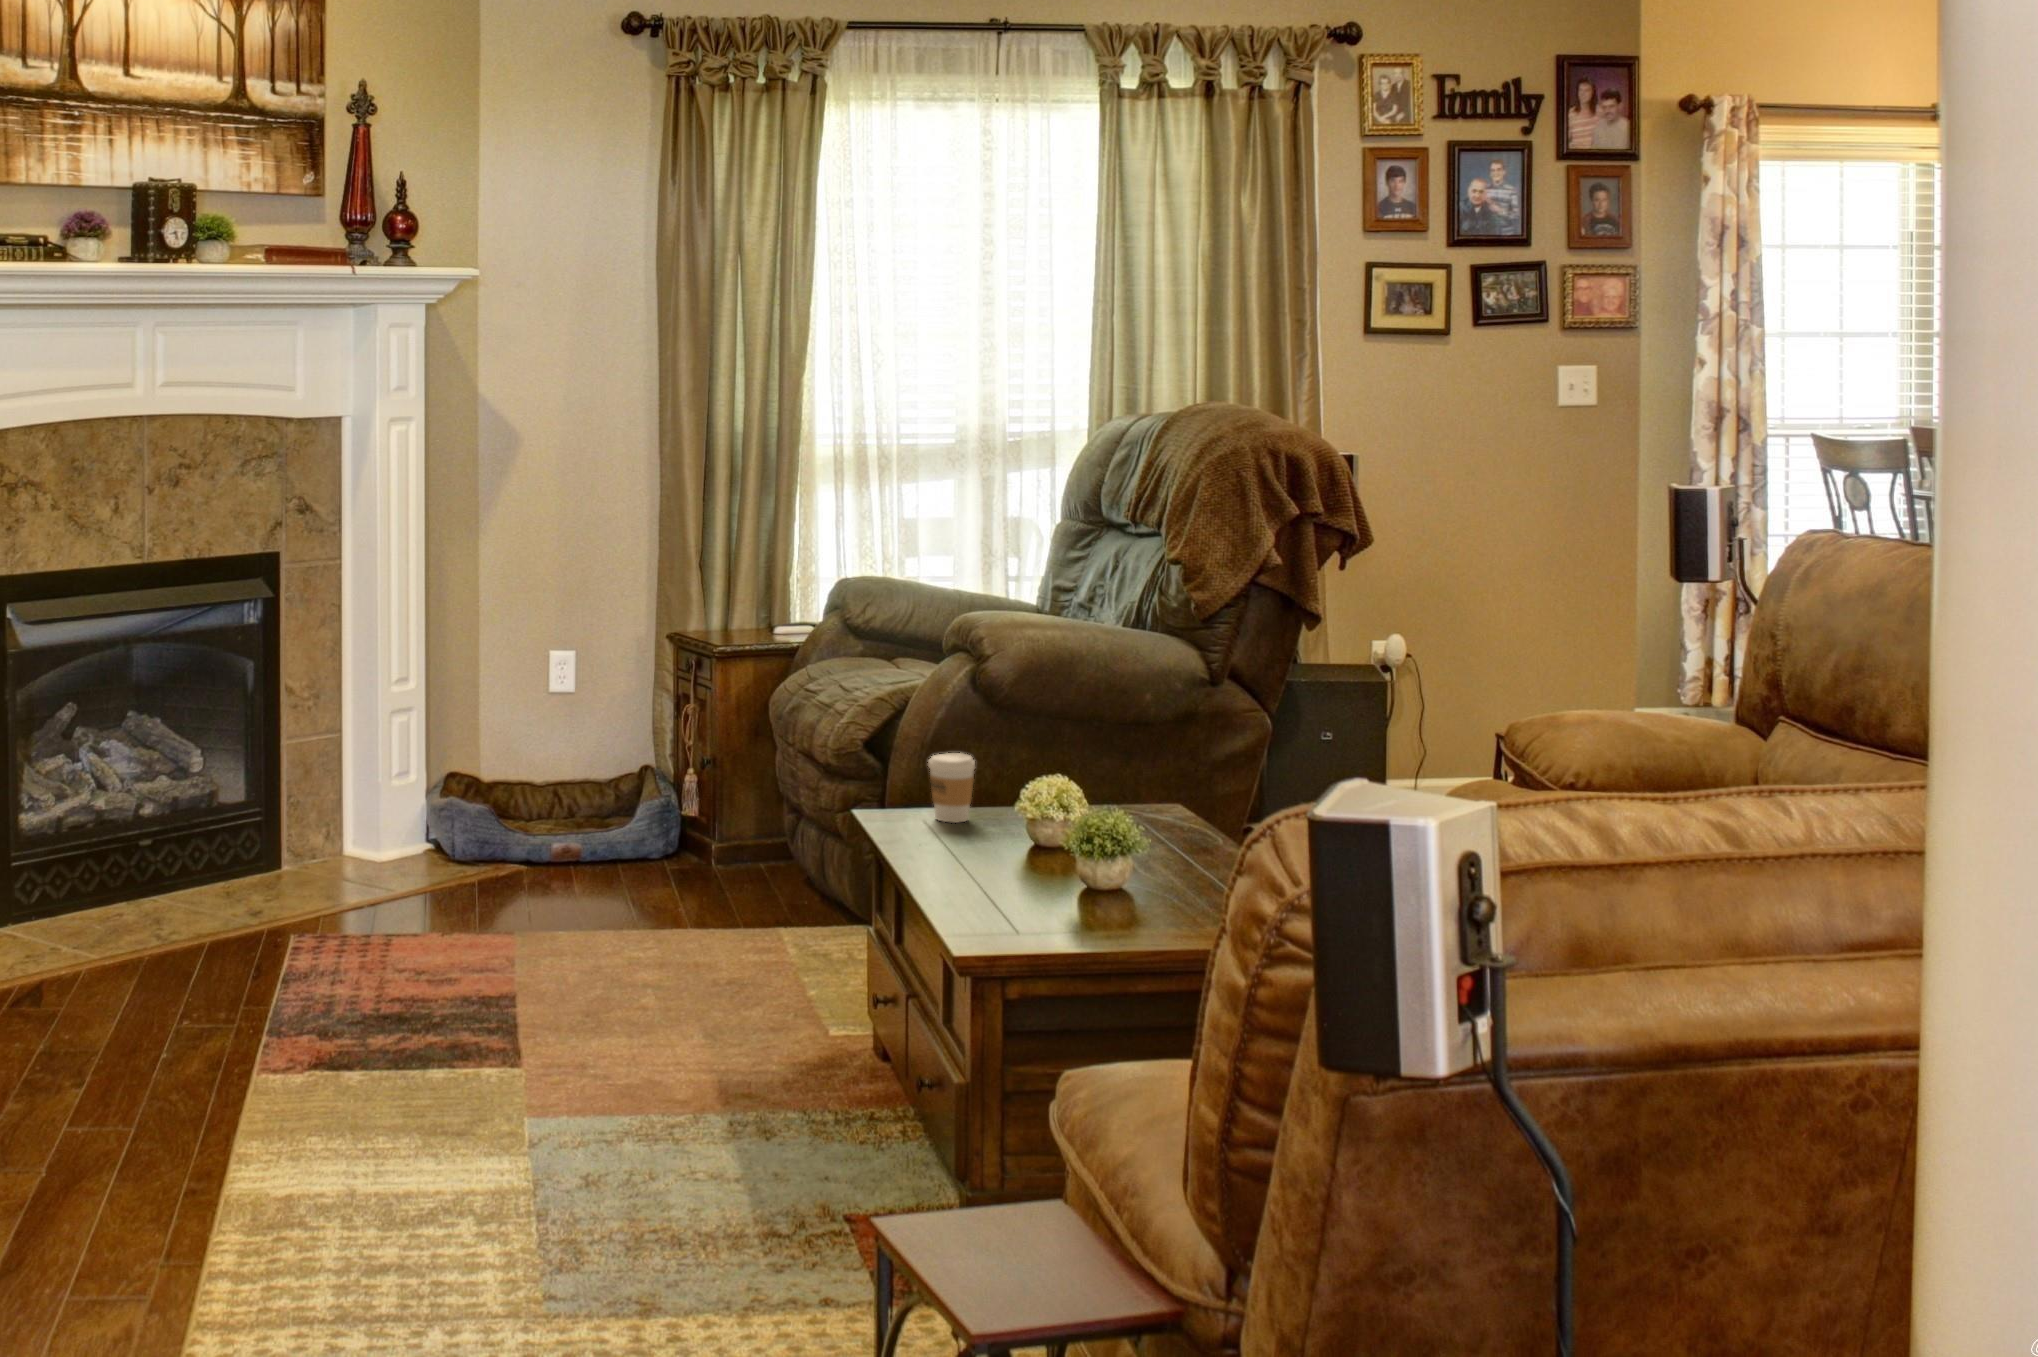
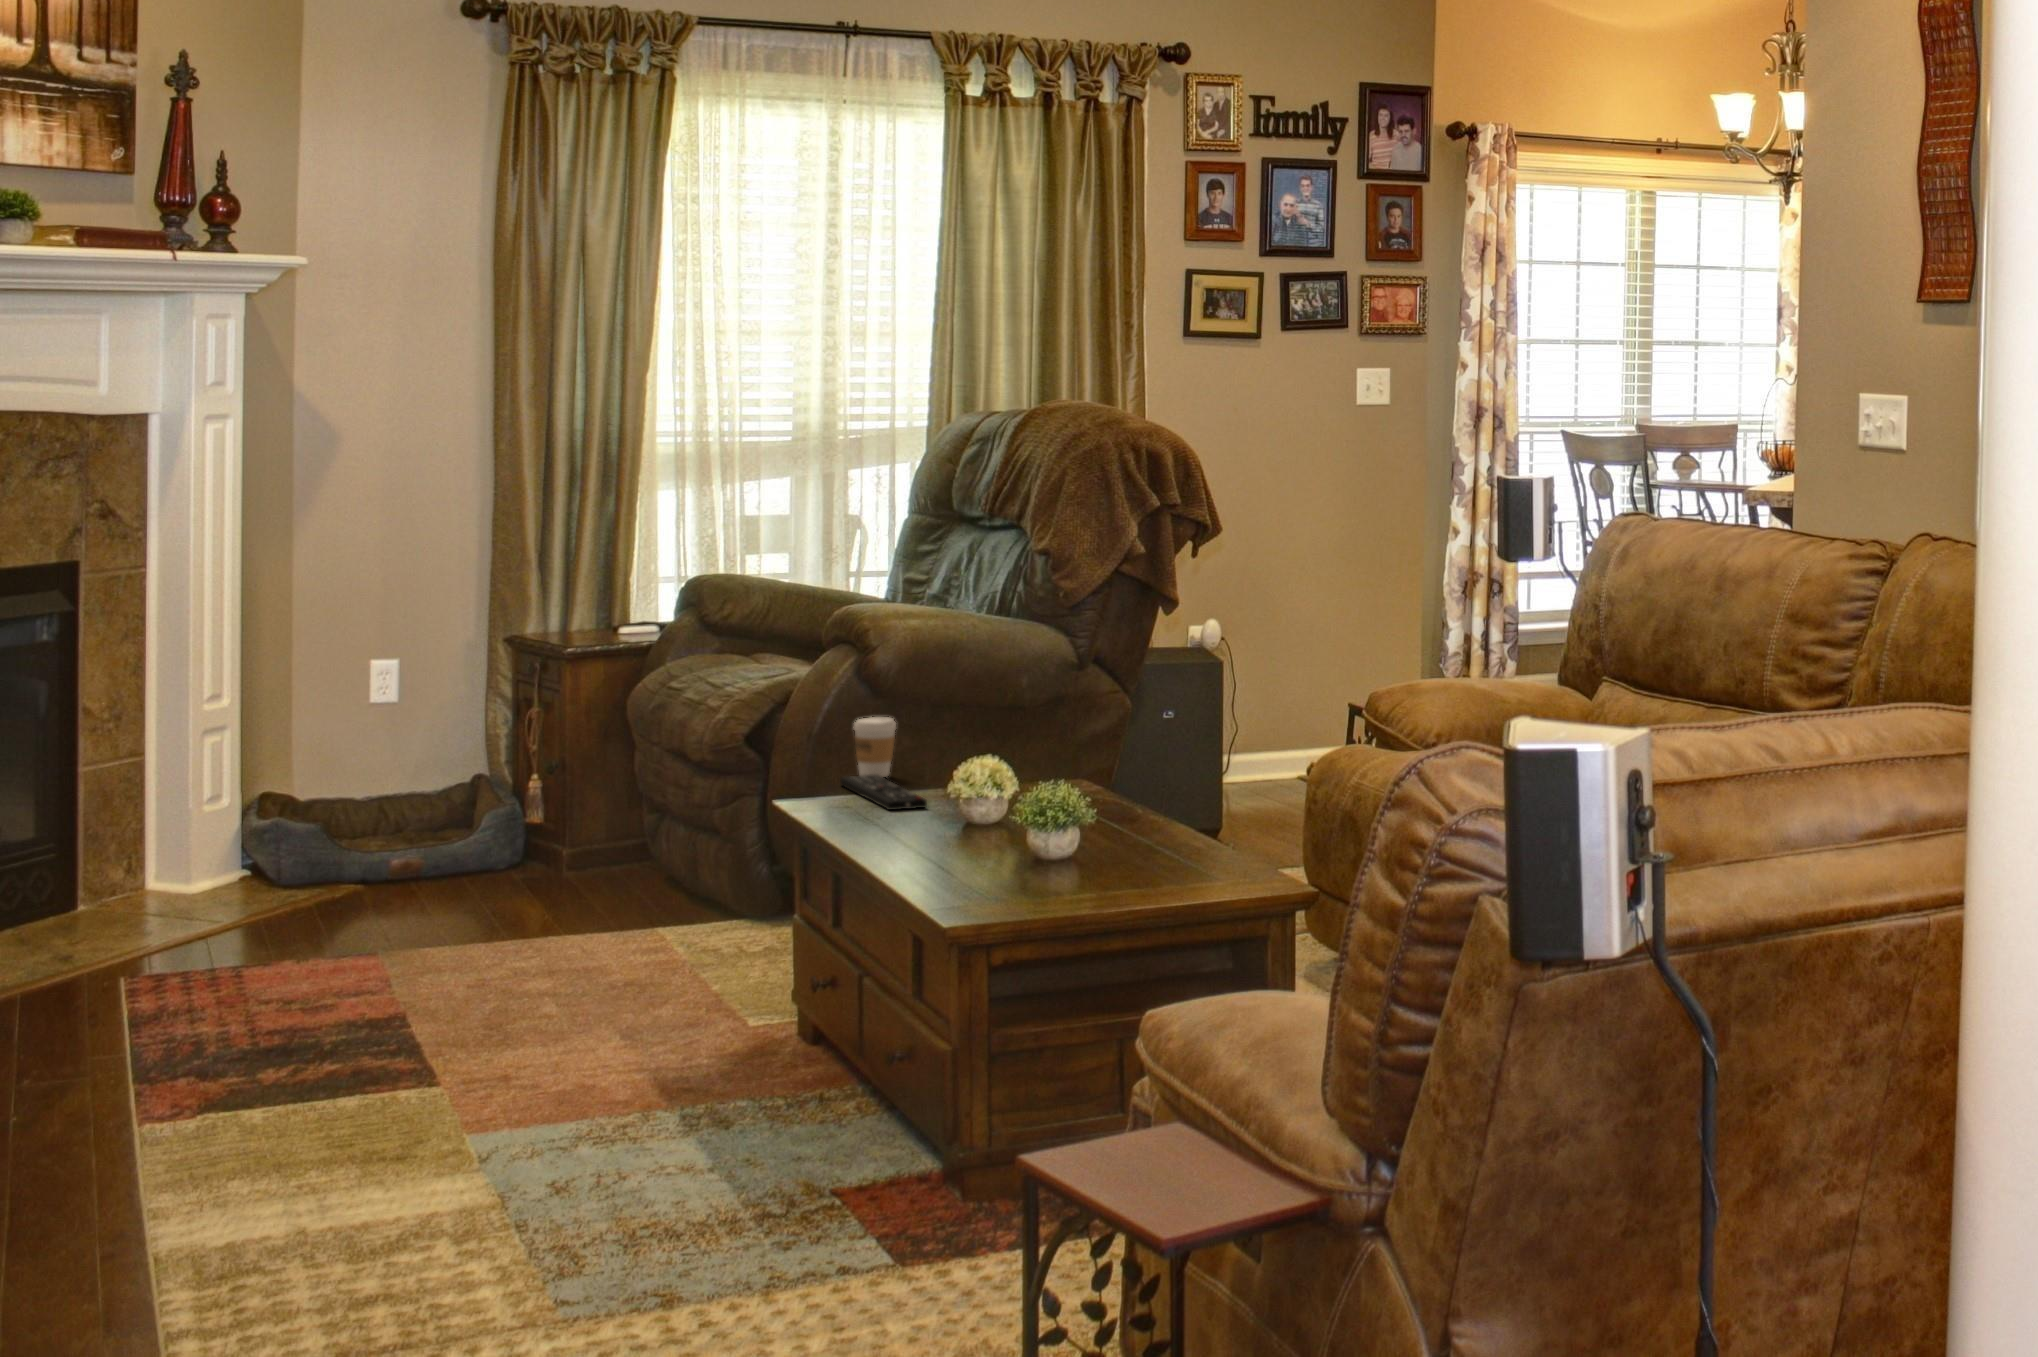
remote control: none [908,821,986,873] -> present [840,775,927,810]

